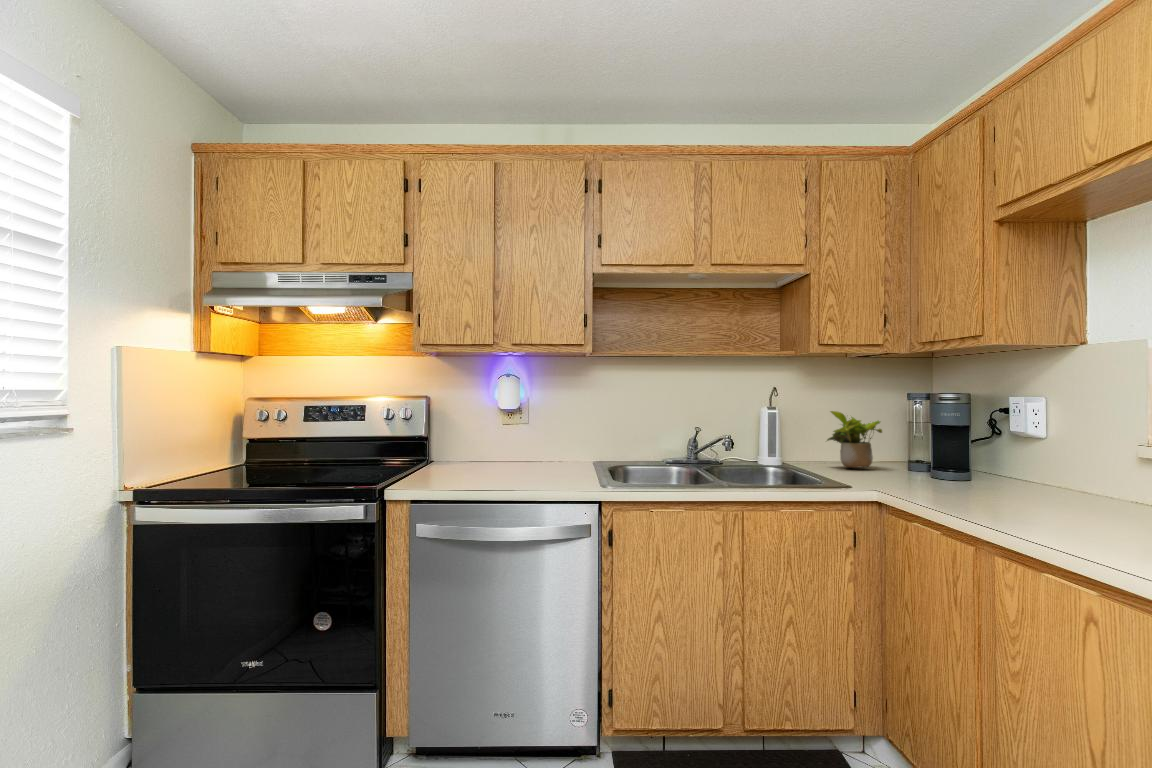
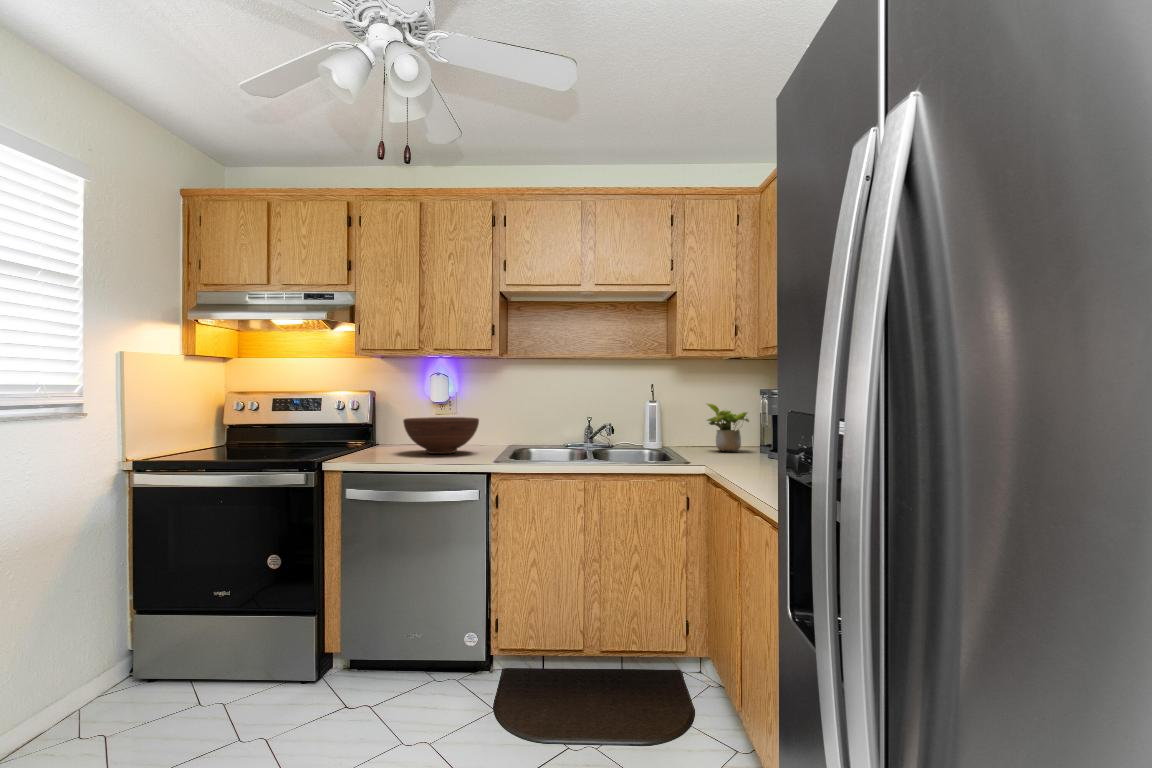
fruit bowl: none [476,429,568,476] -> present [403,417,479,454]

